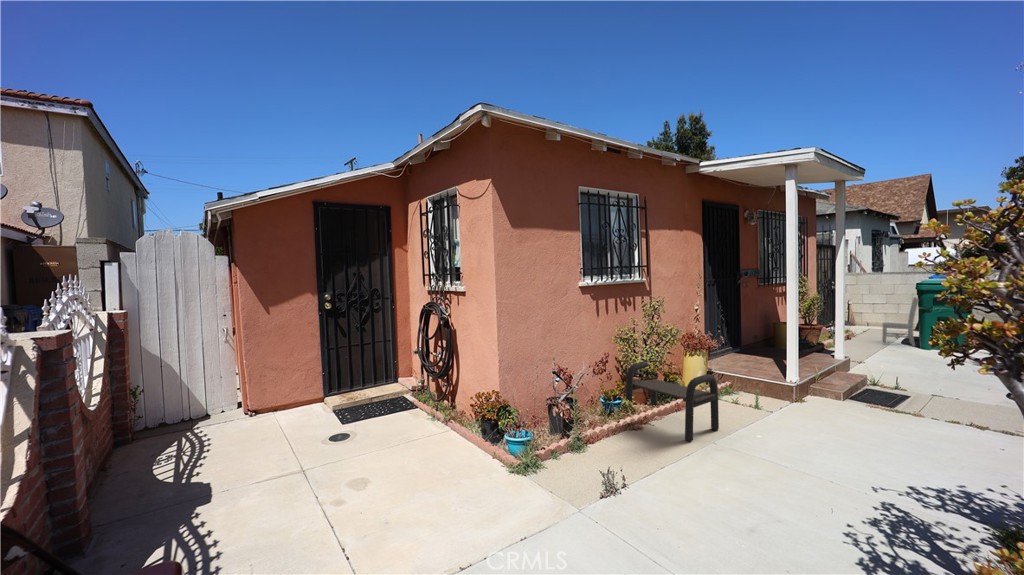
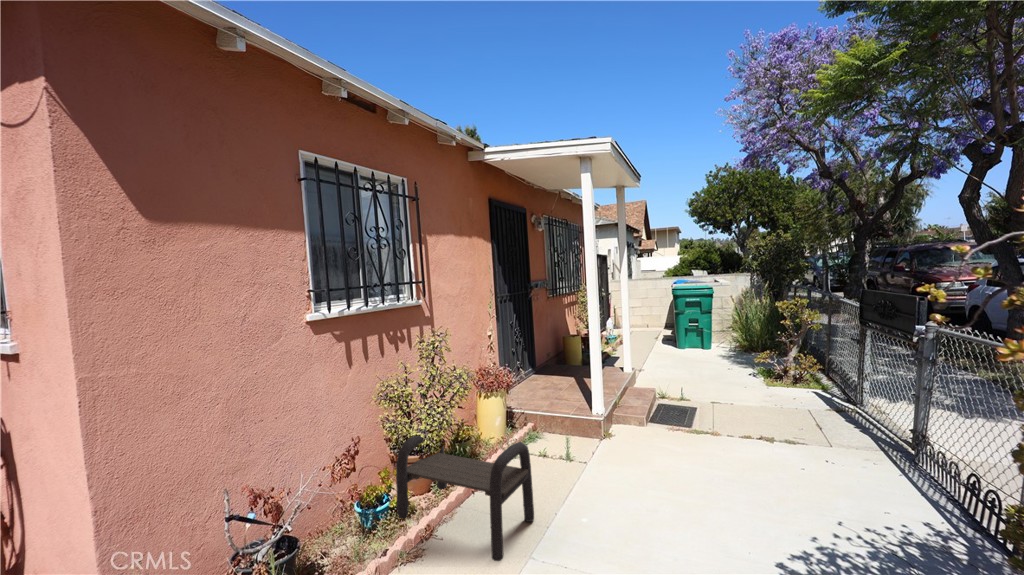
chair: present [882,297,919,347] -> none [645,302,671,348]

